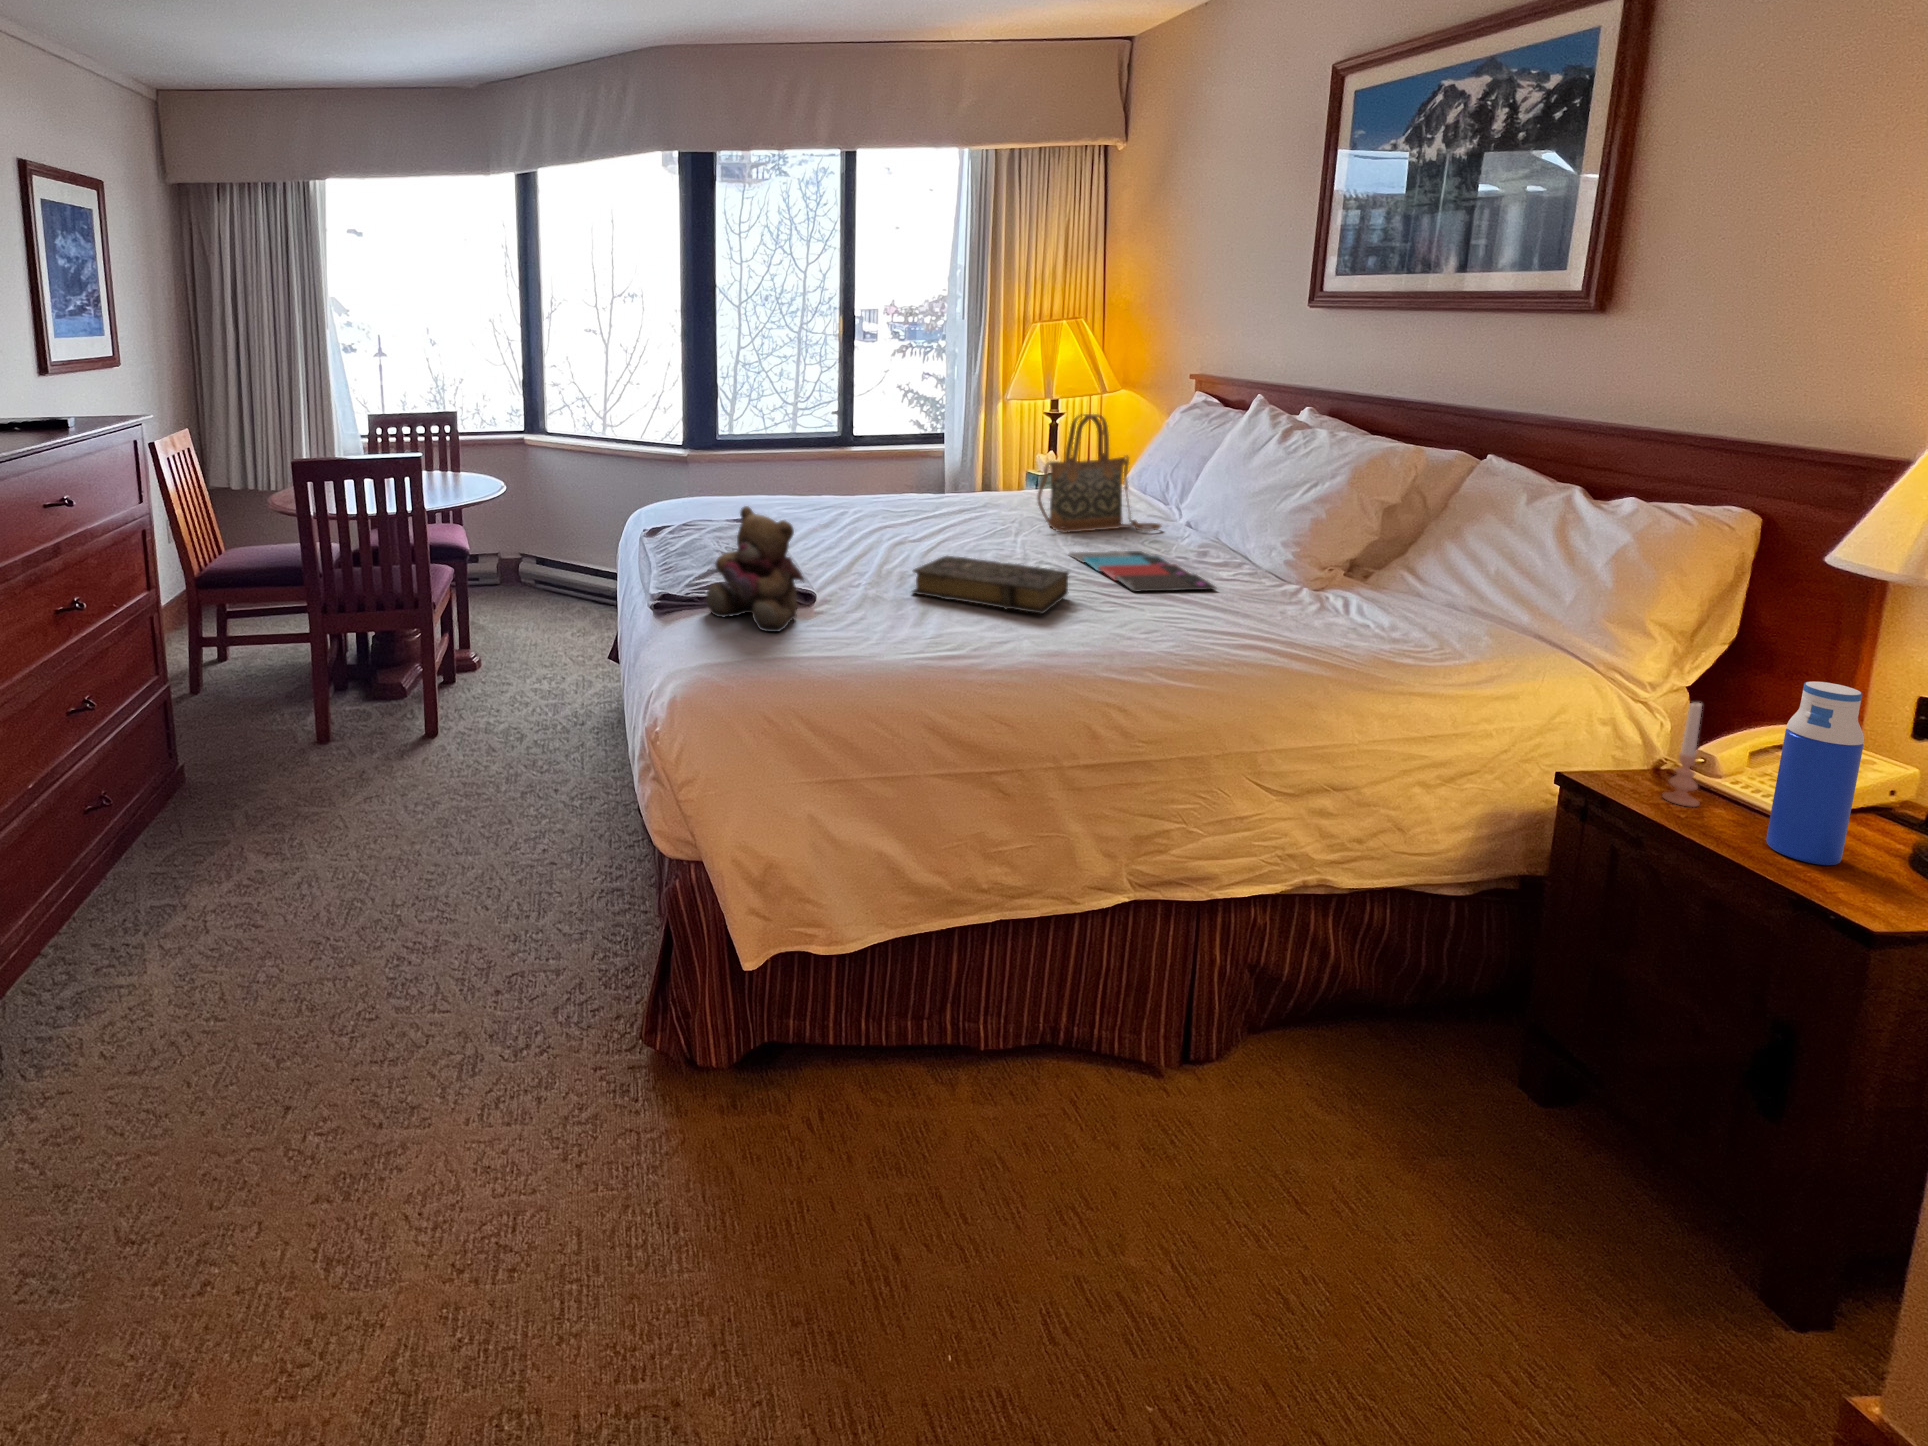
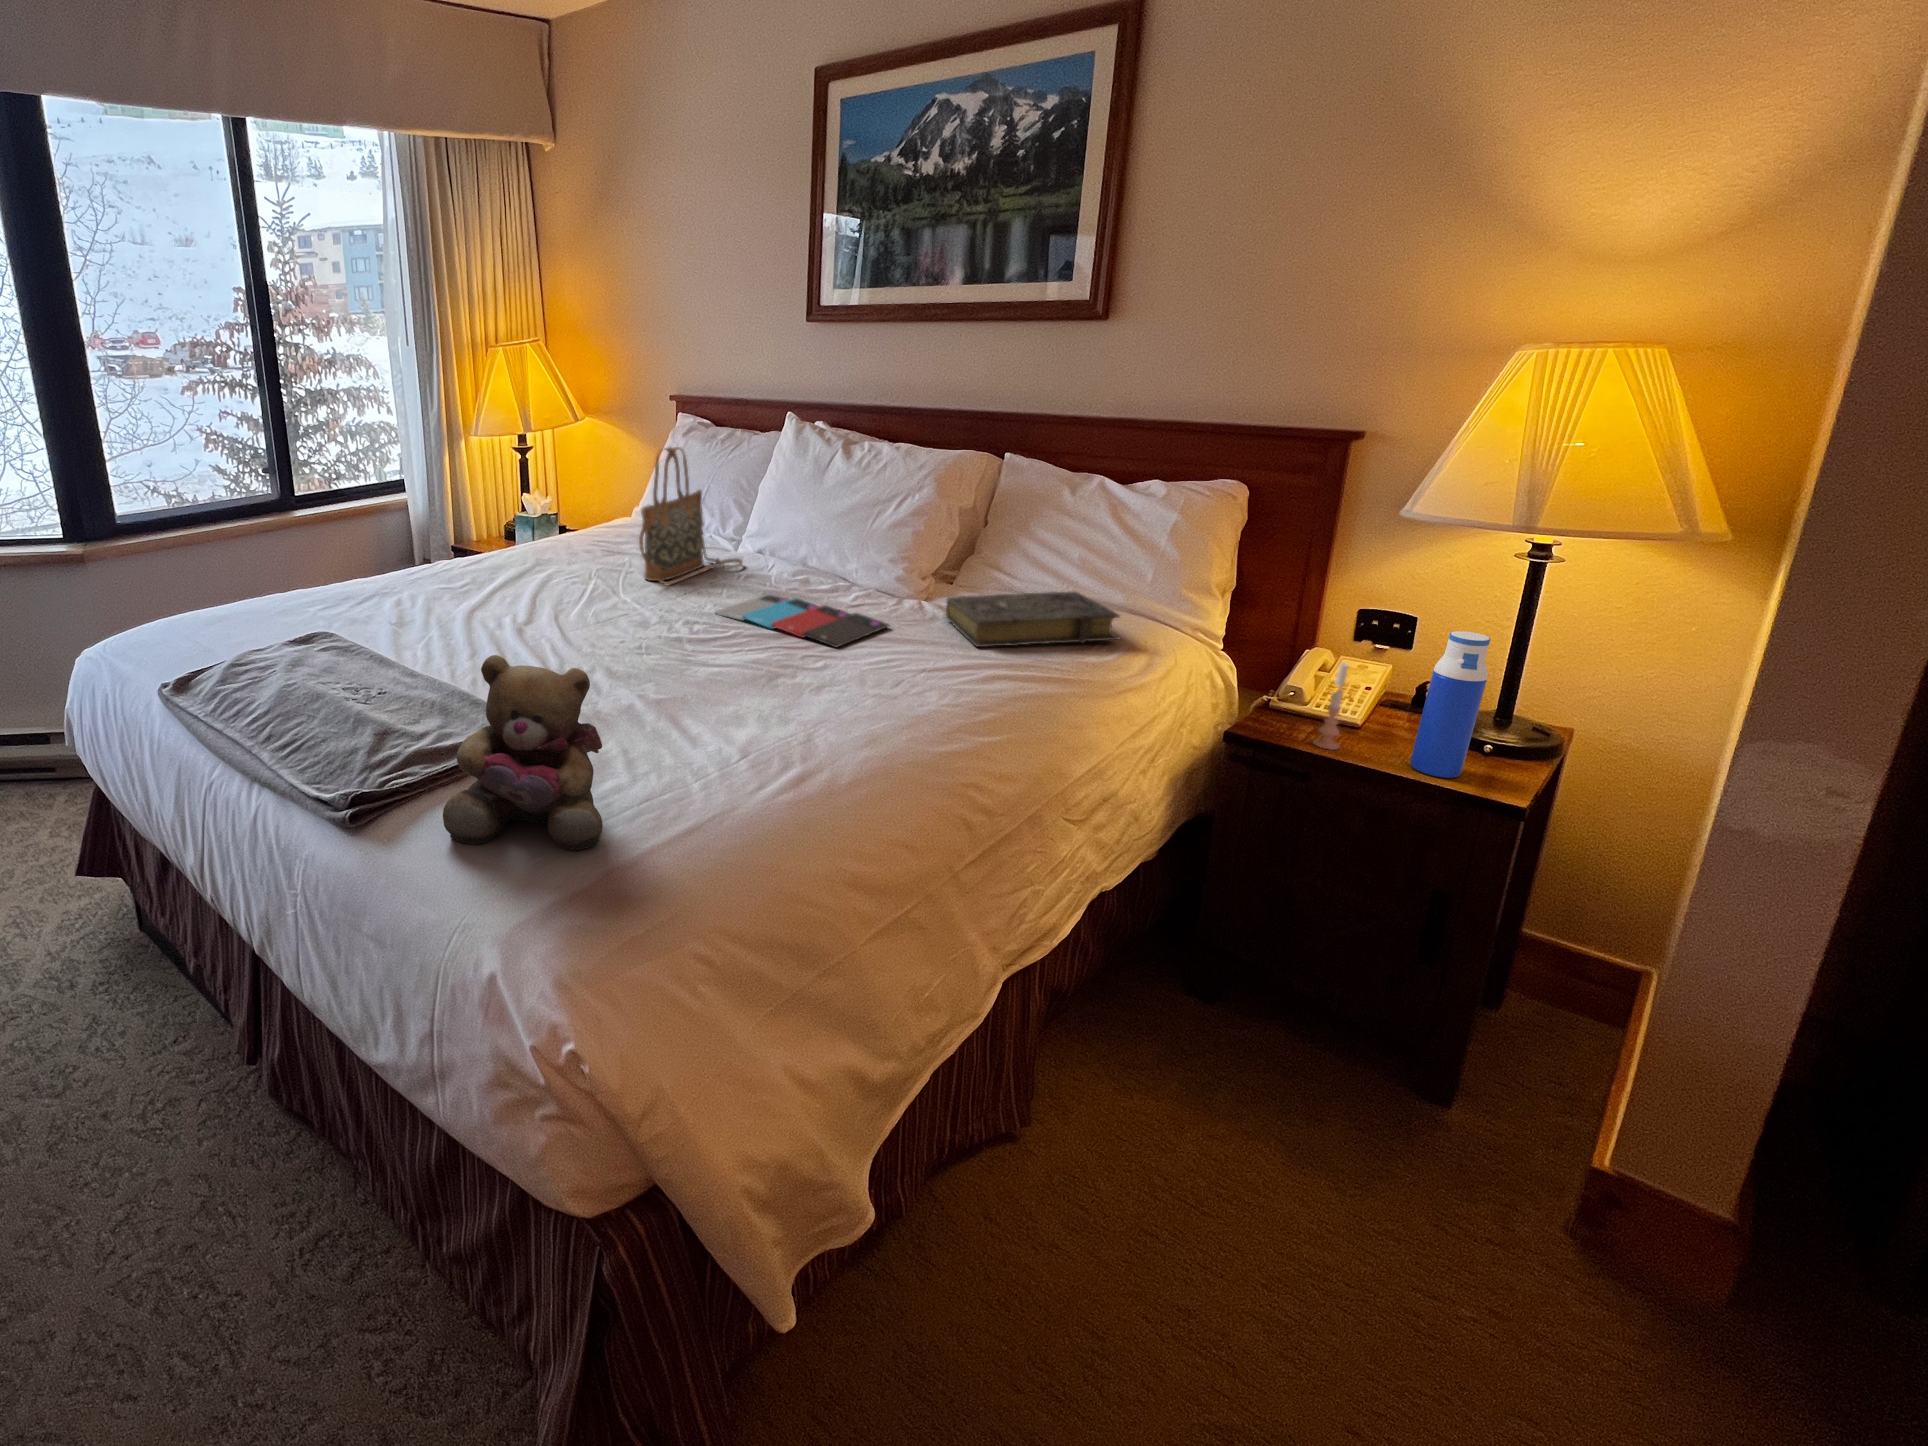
book: present [912,556,1069,614] -> present [946,592,1119,647]

